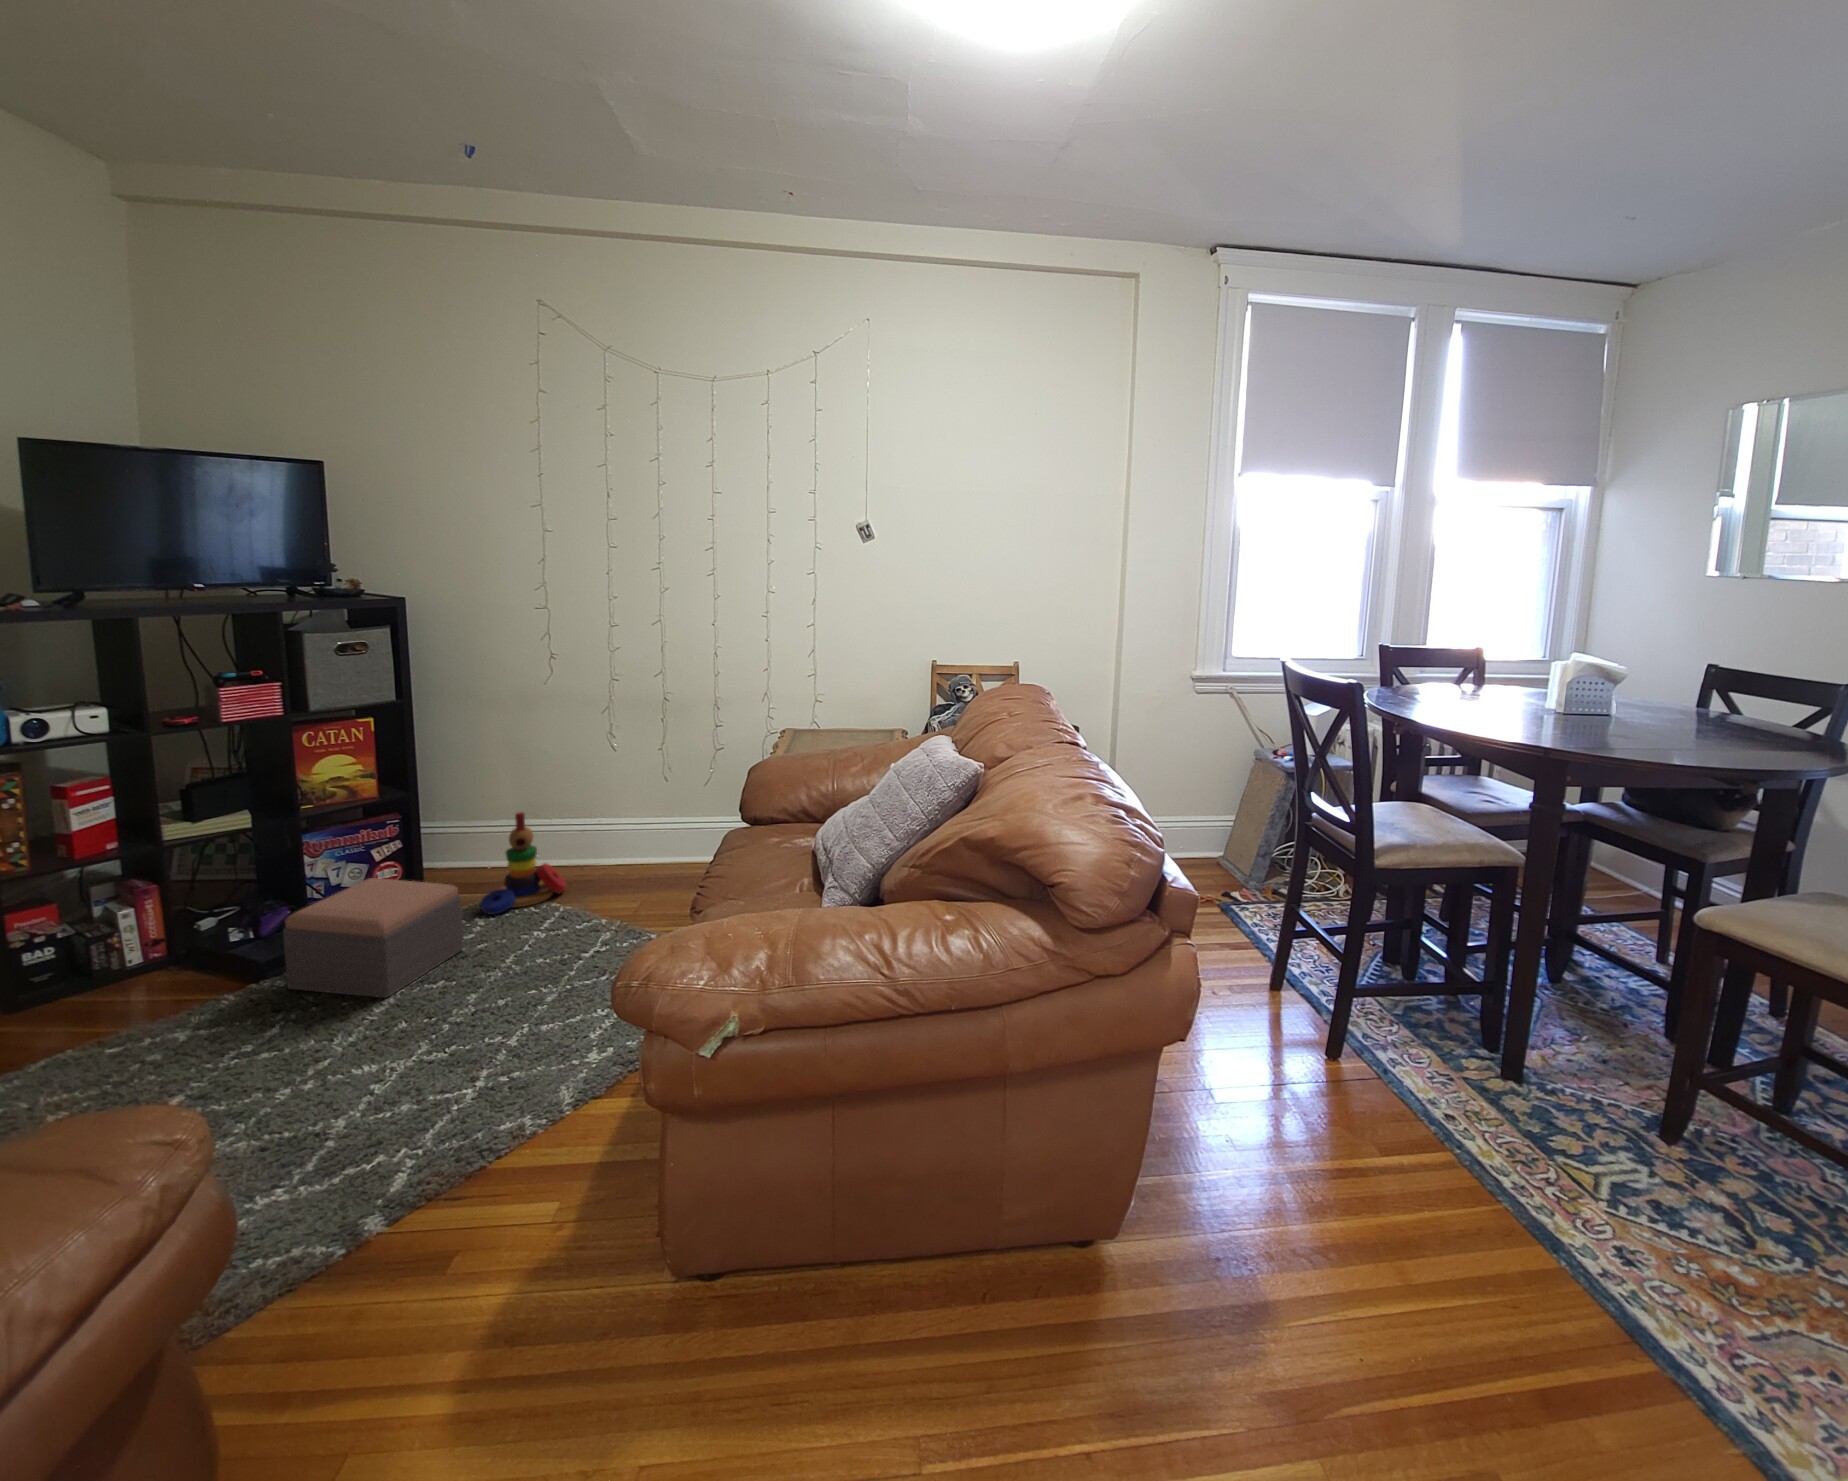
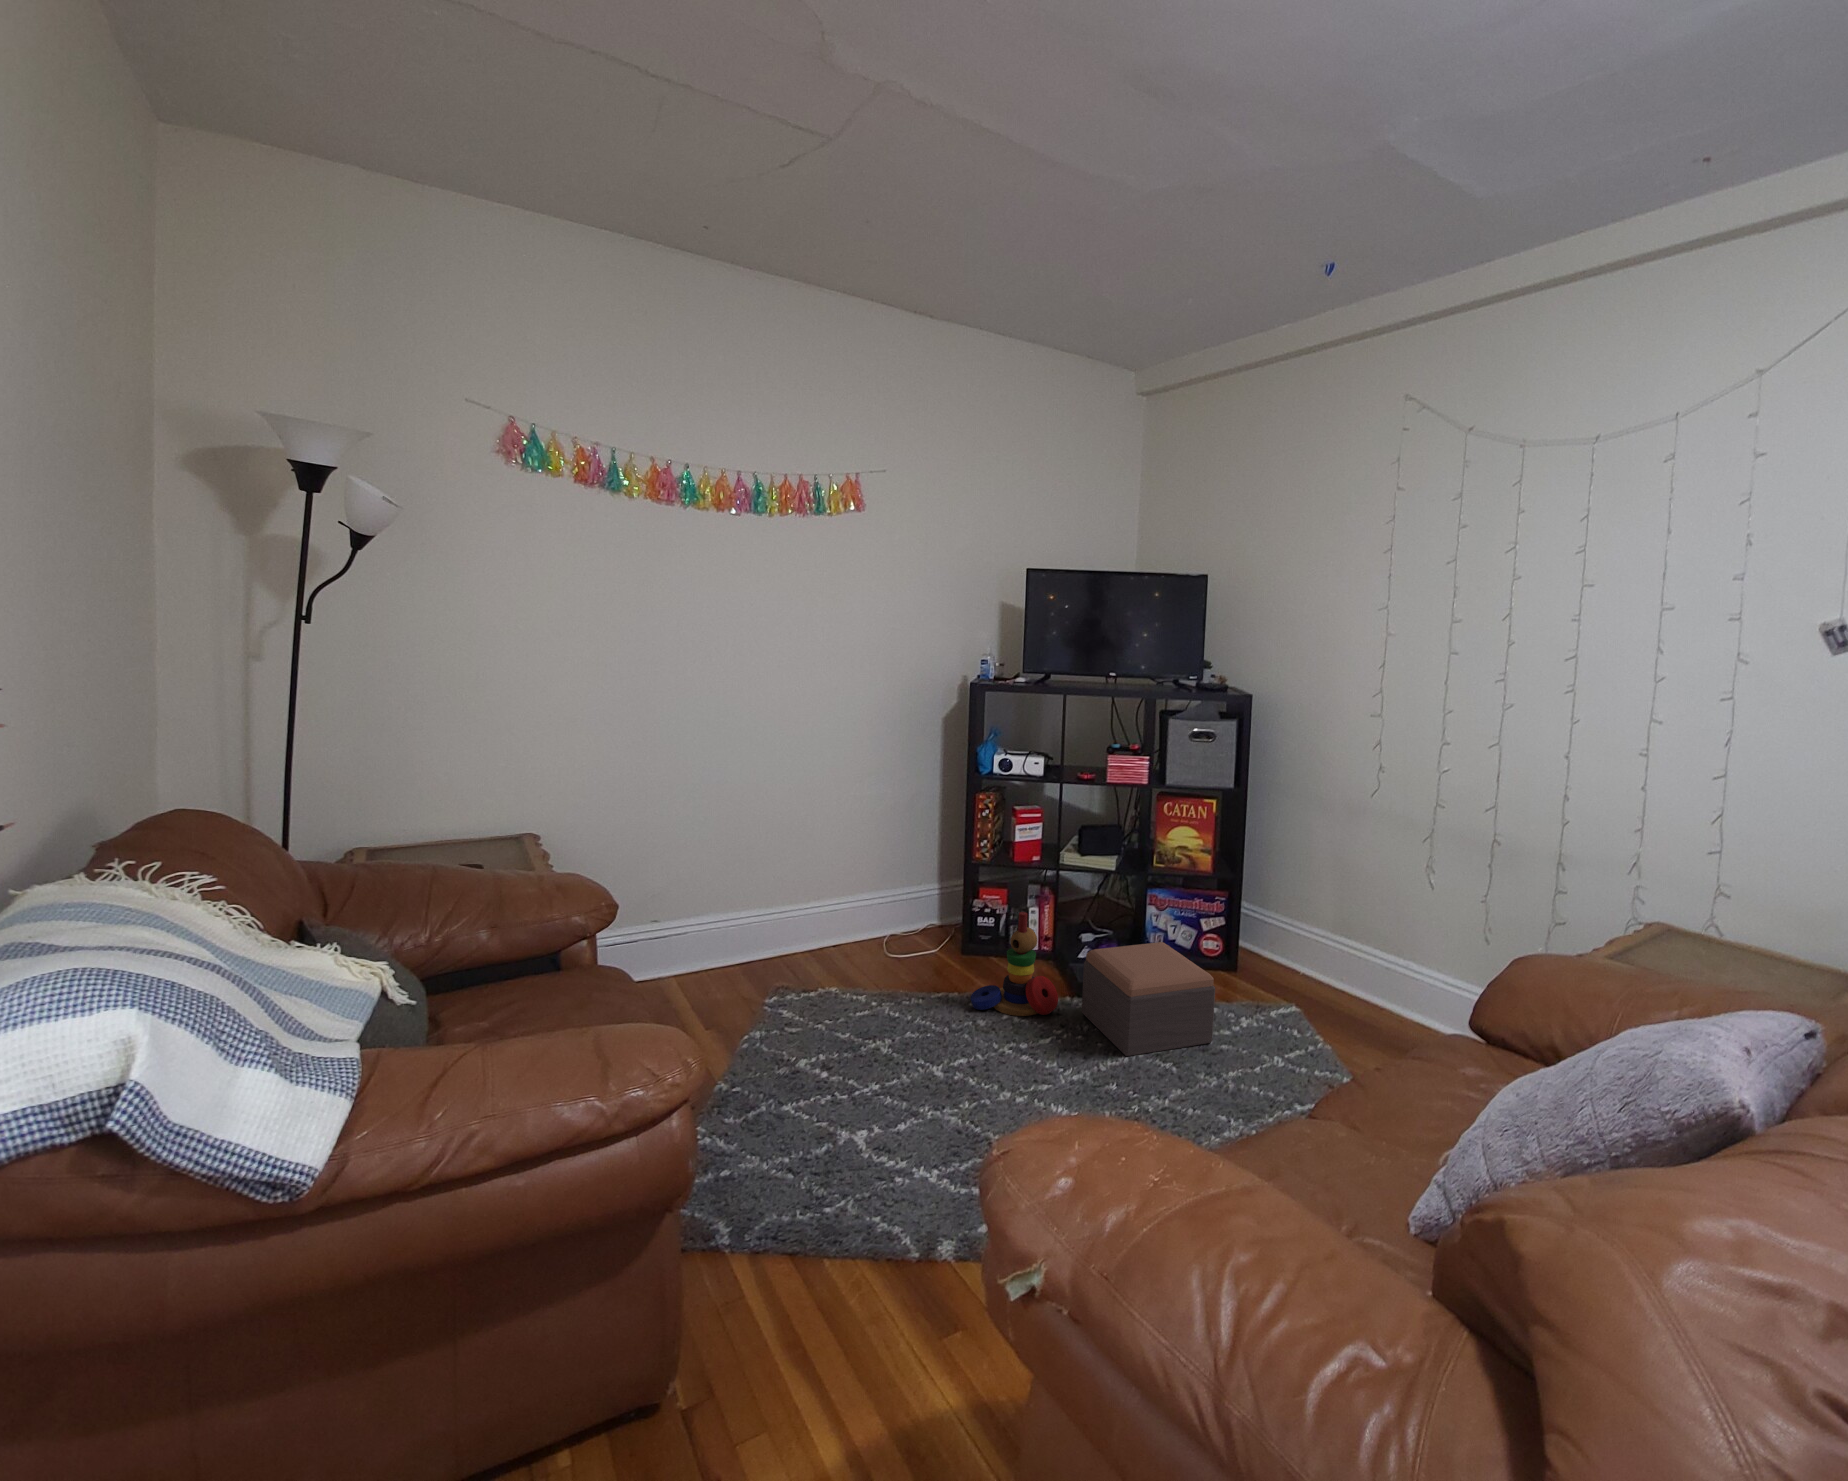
stacking toy: present [480,812,567,915] -> present [971,912,1058,1016]

